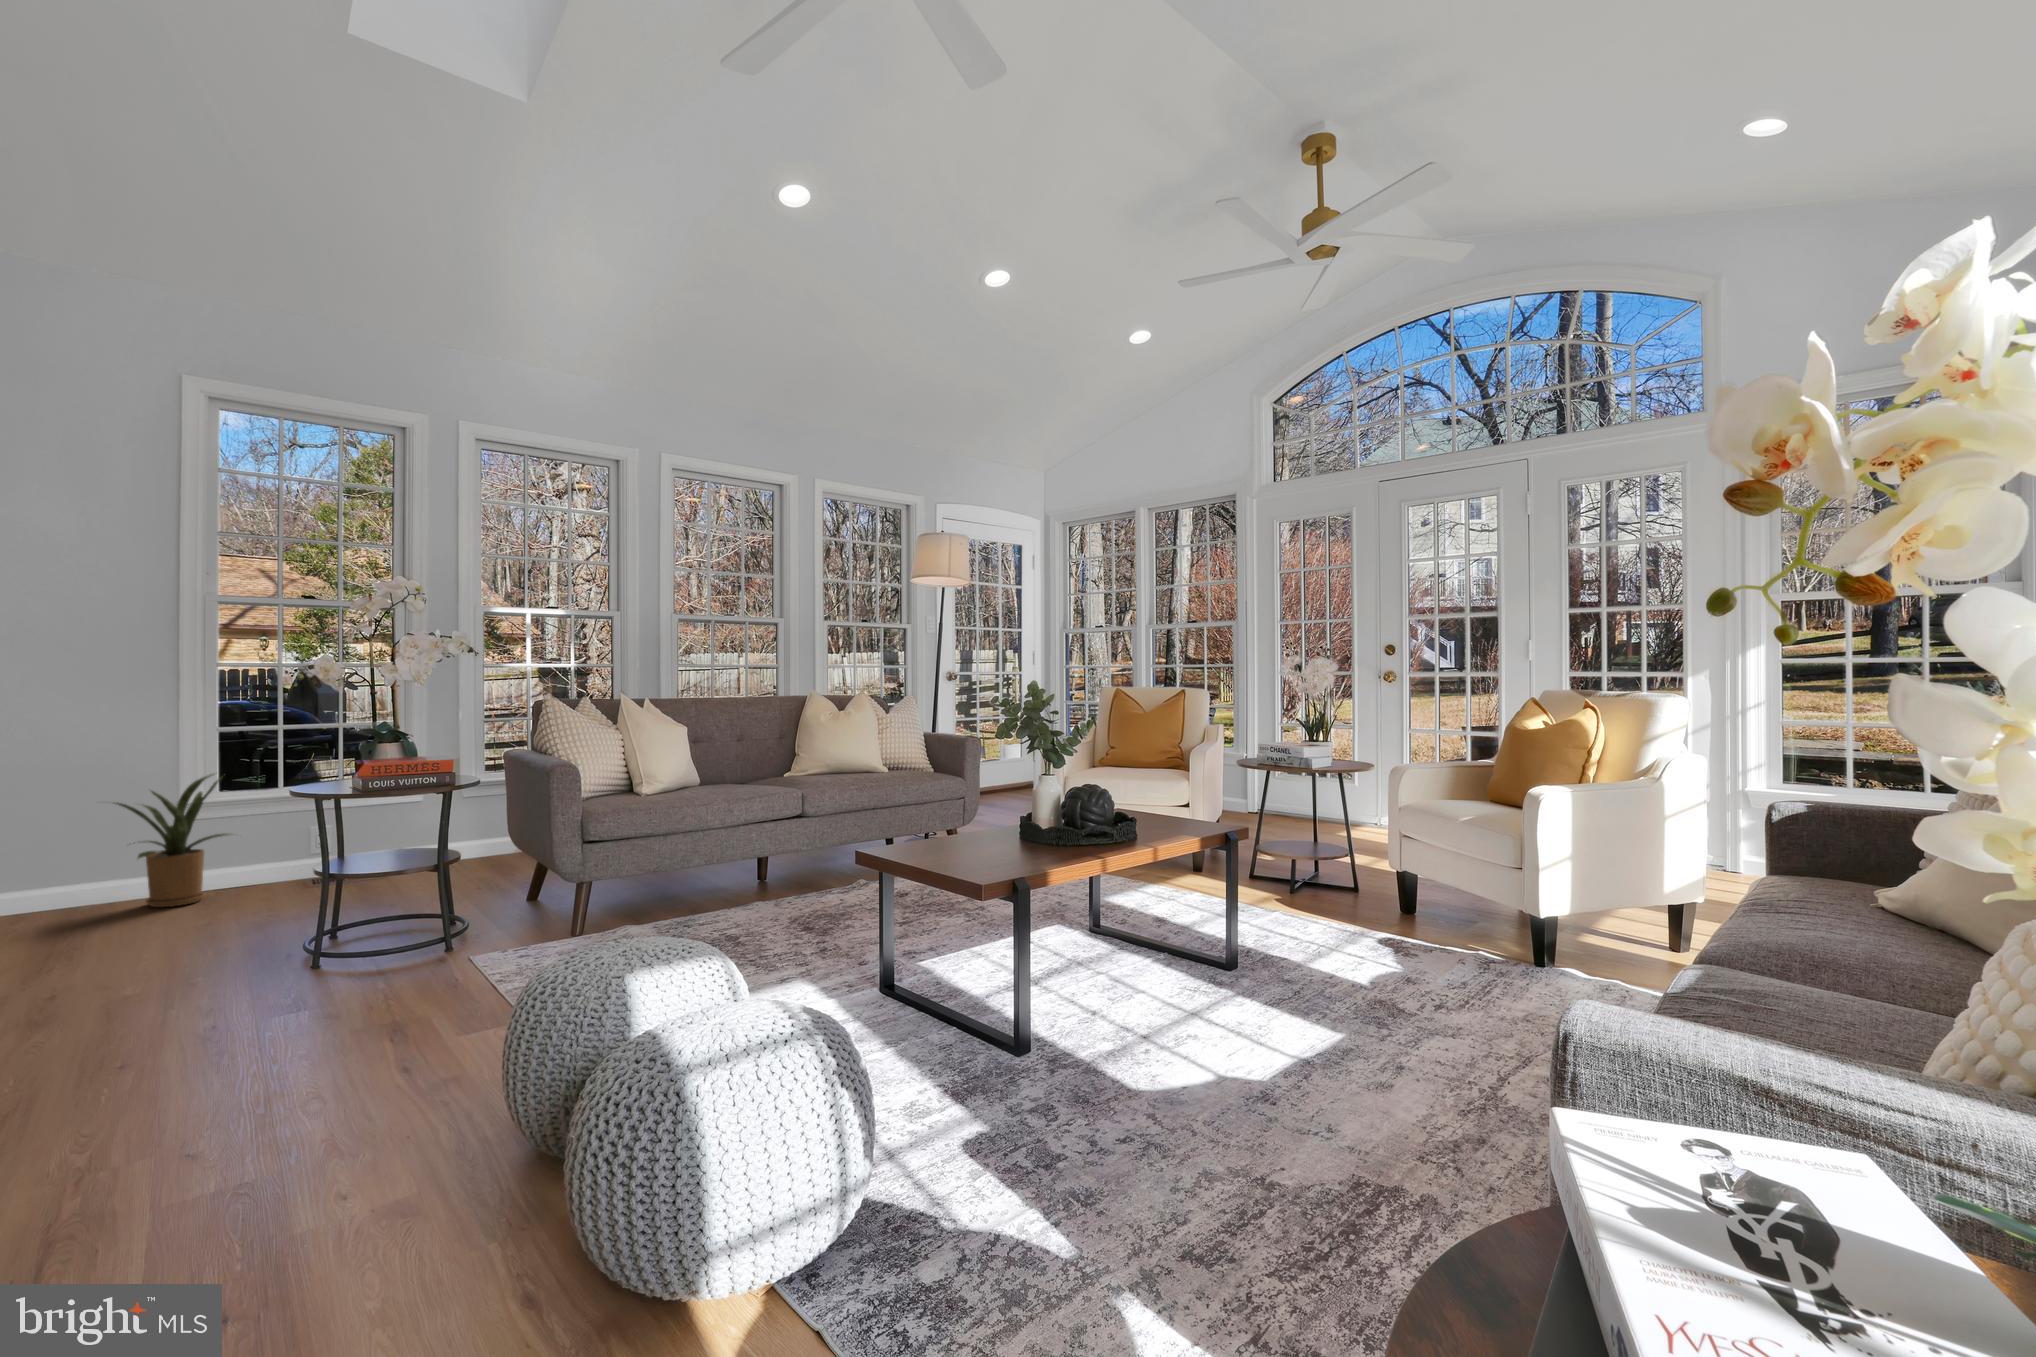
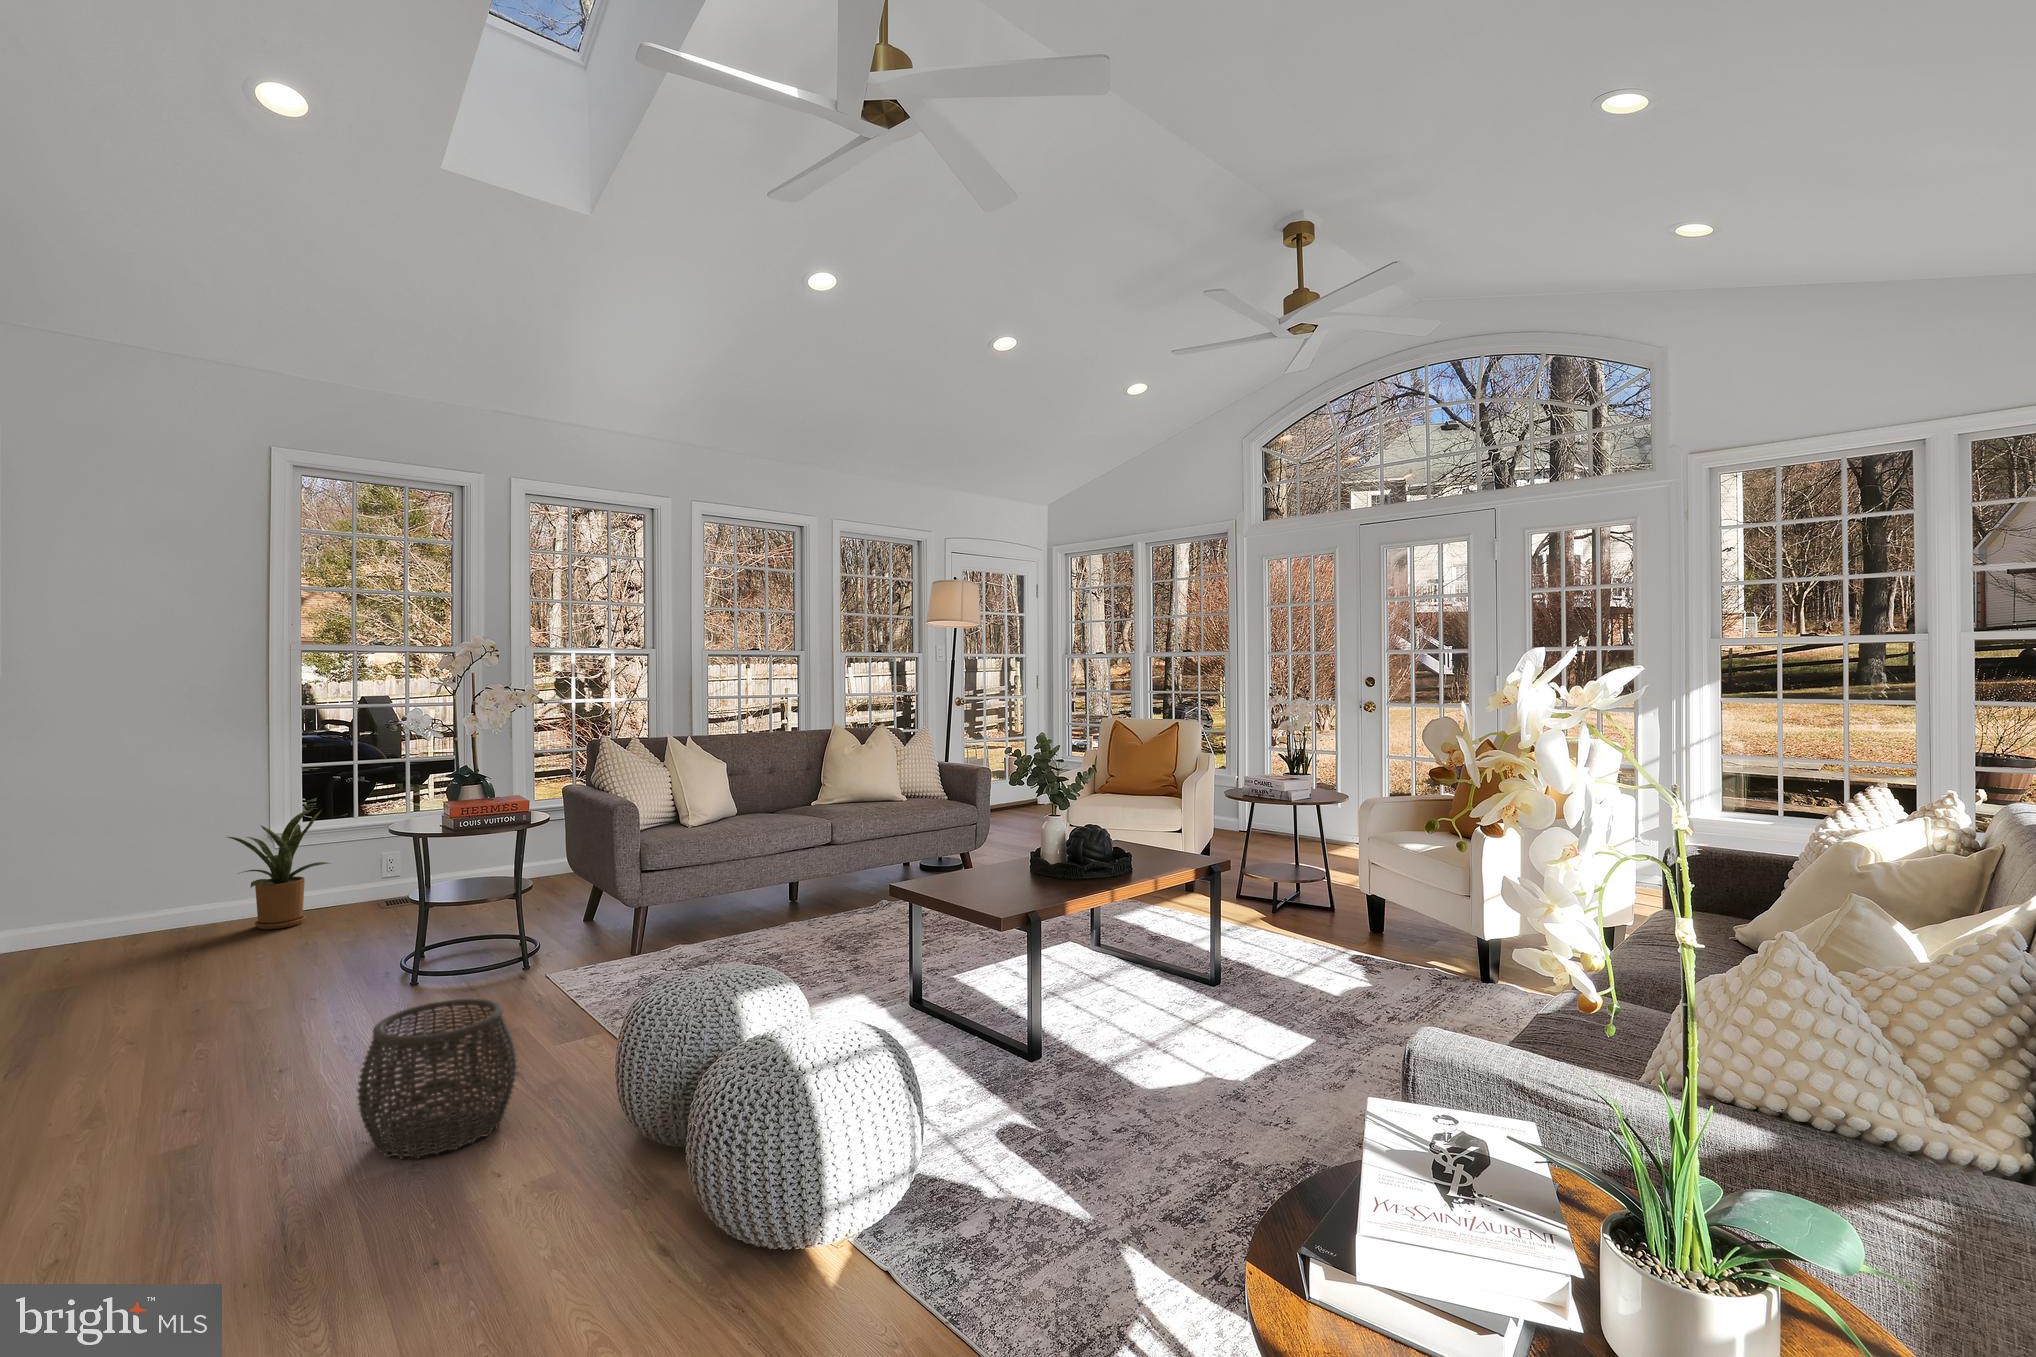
woven basket: none [173,978,386,1176] -> present [357,998,517,1158]

